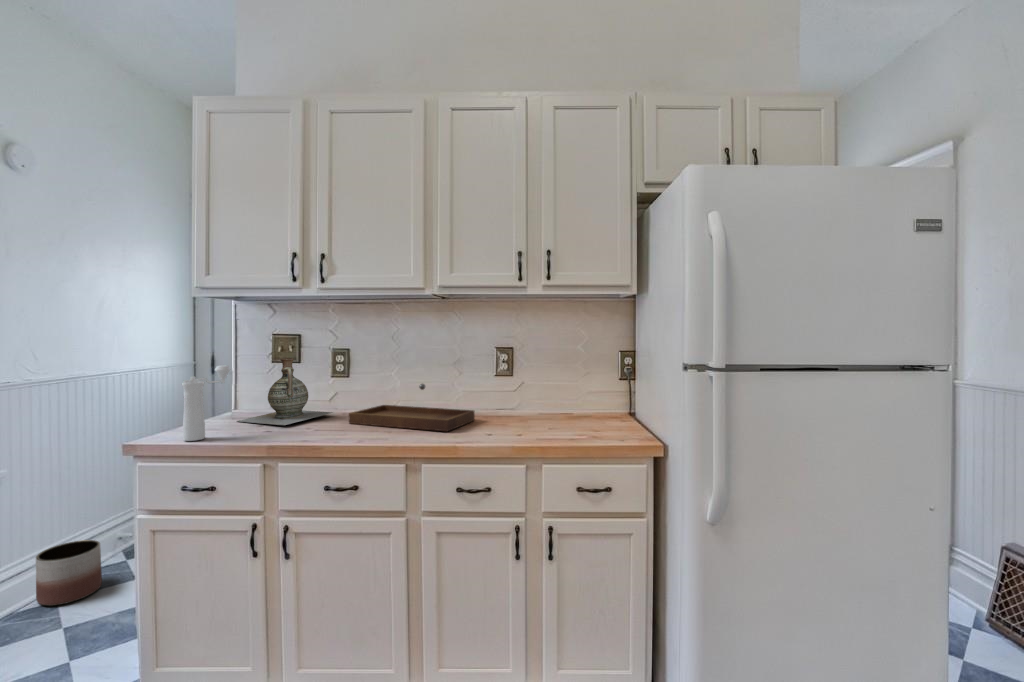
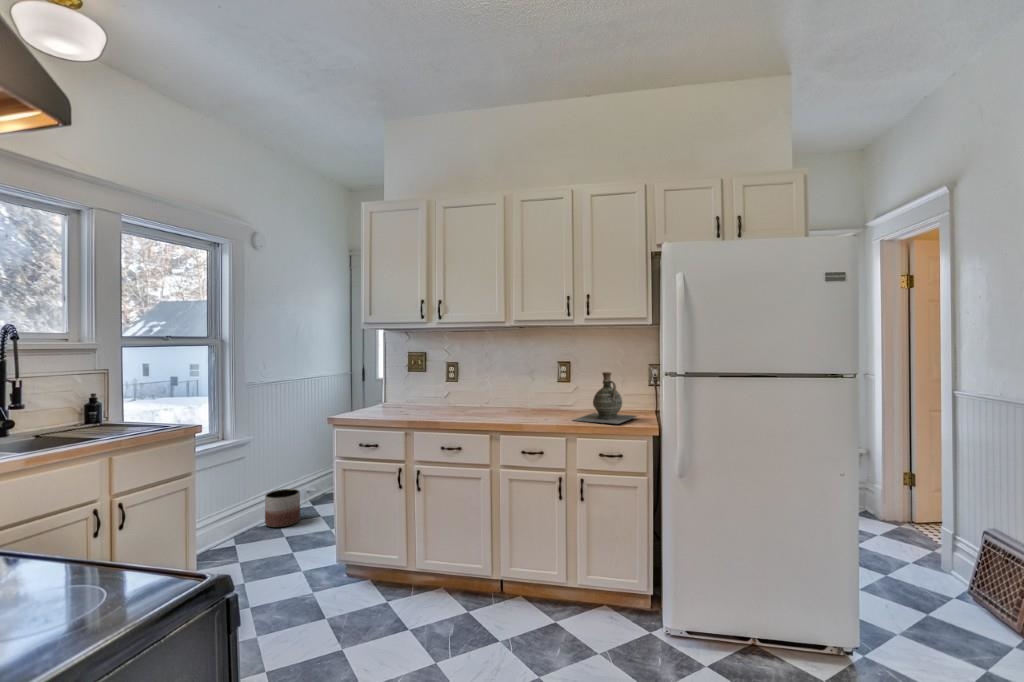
ceramic jug: present [238,358,333,425] -> present [574,372,637,424]
pepper mill: present [182,365,230,441] -> none [360,372,386,417]
tray: present [349,384,475,431] -> none [456,386,539,417]

